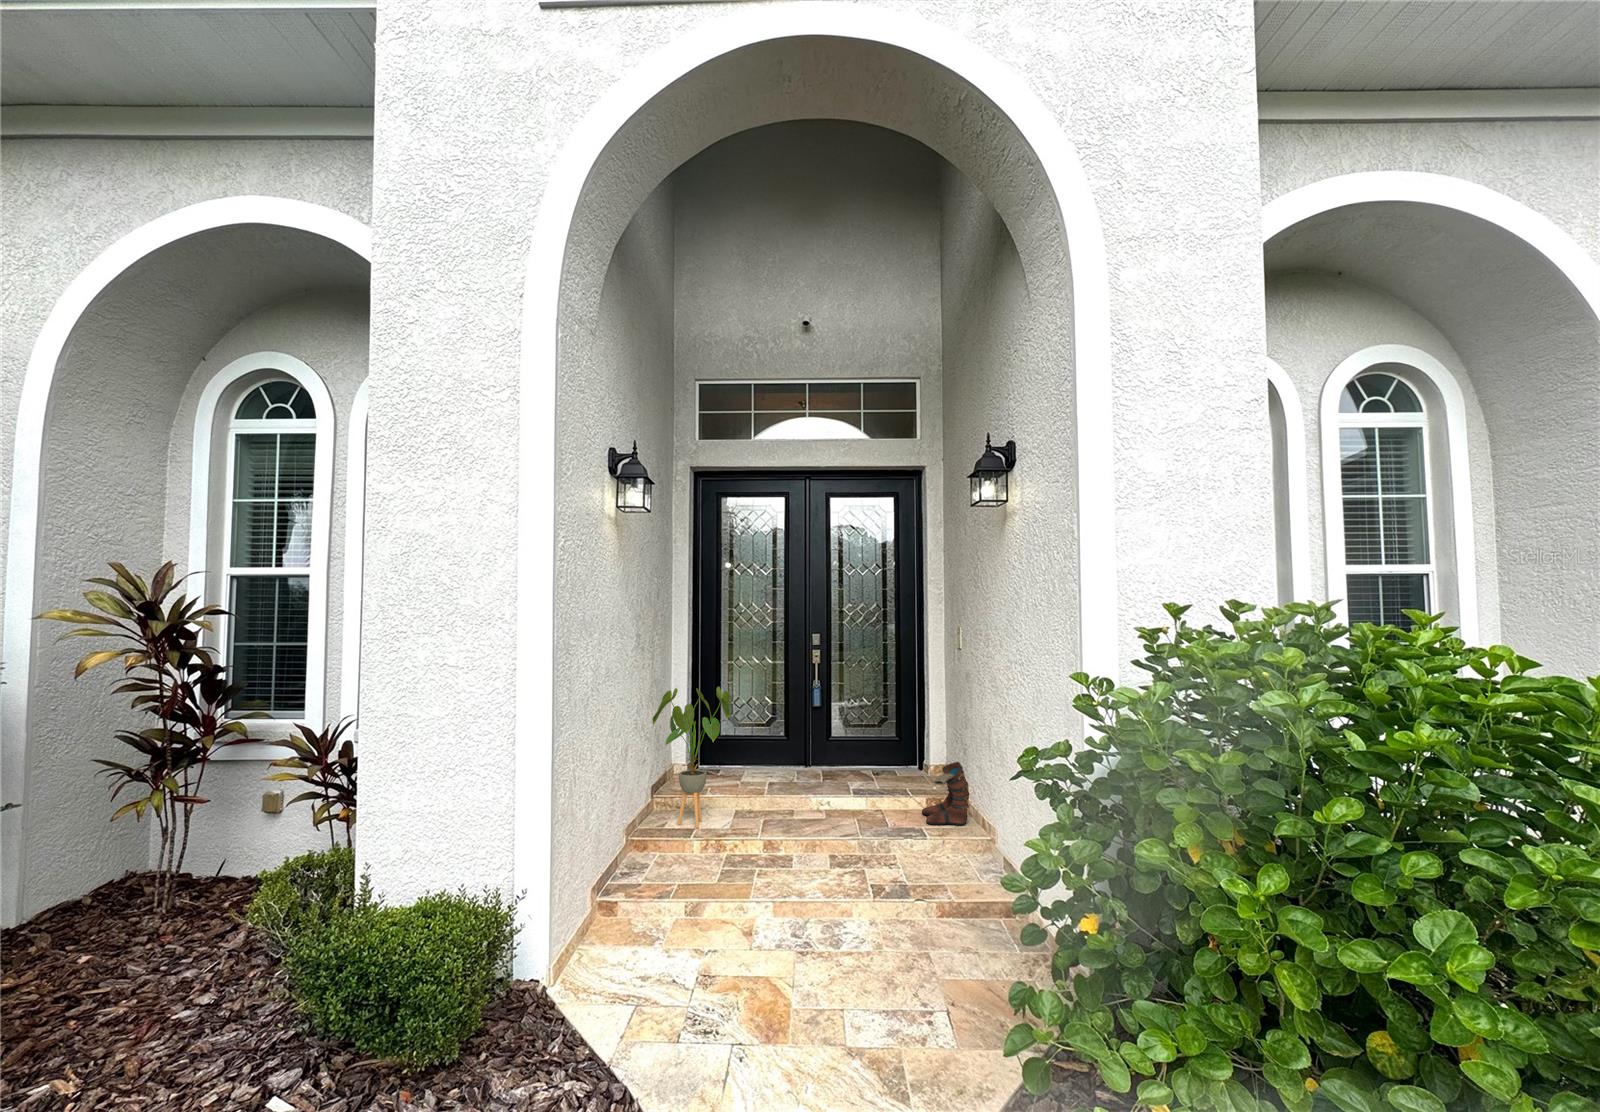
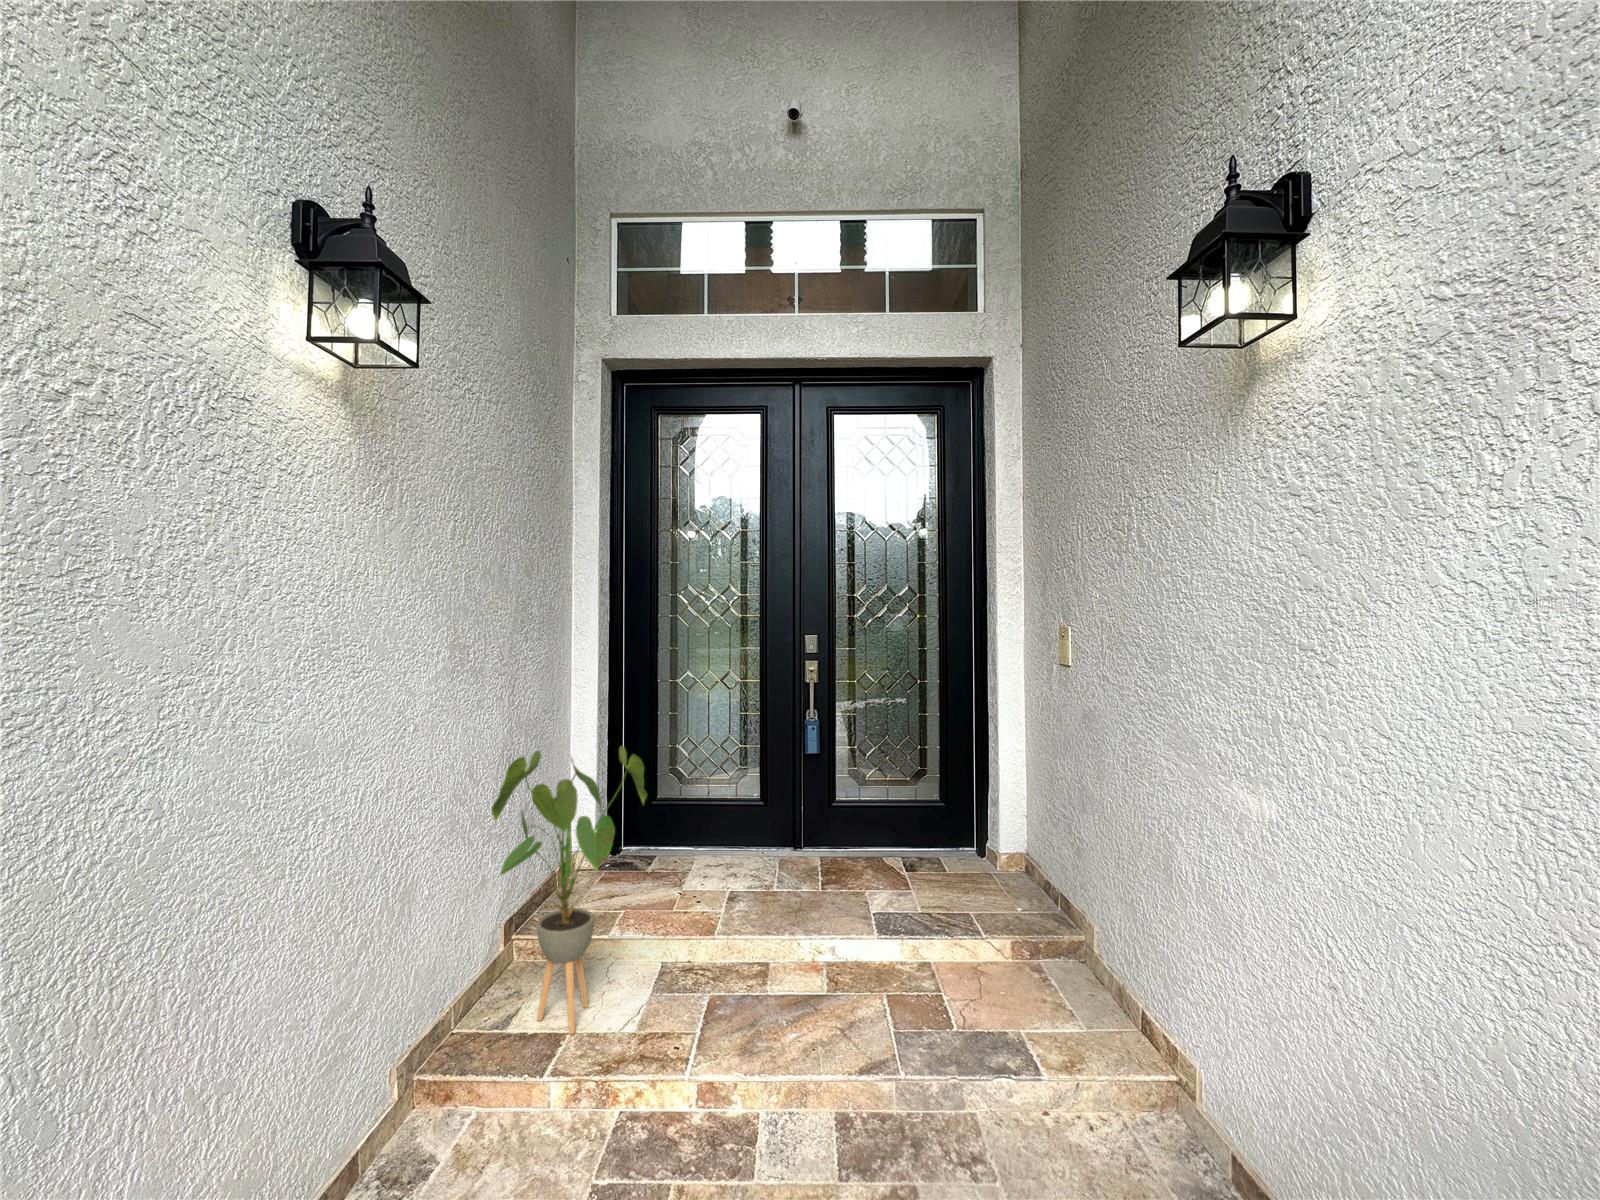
boots: present [922,762,969,825] -> none [1008,884,1111,1021]

